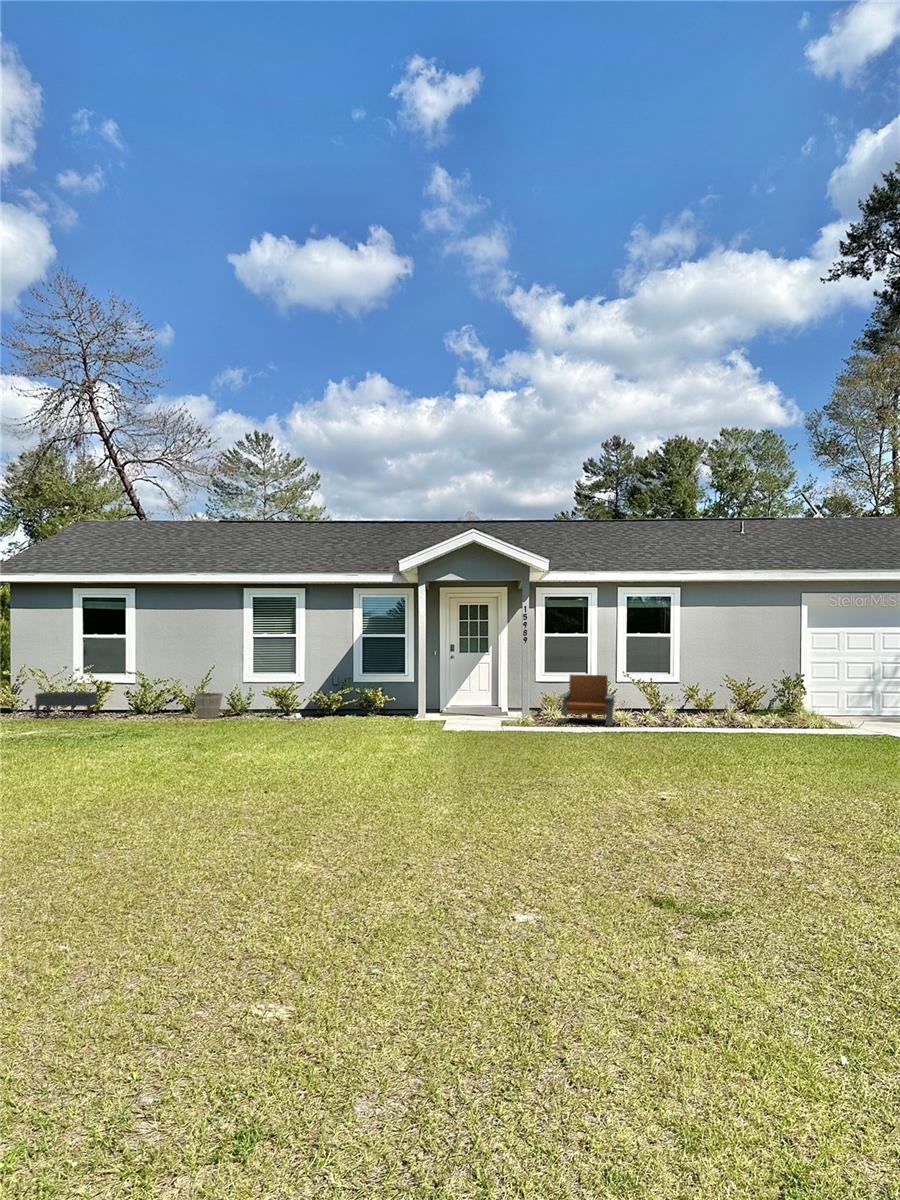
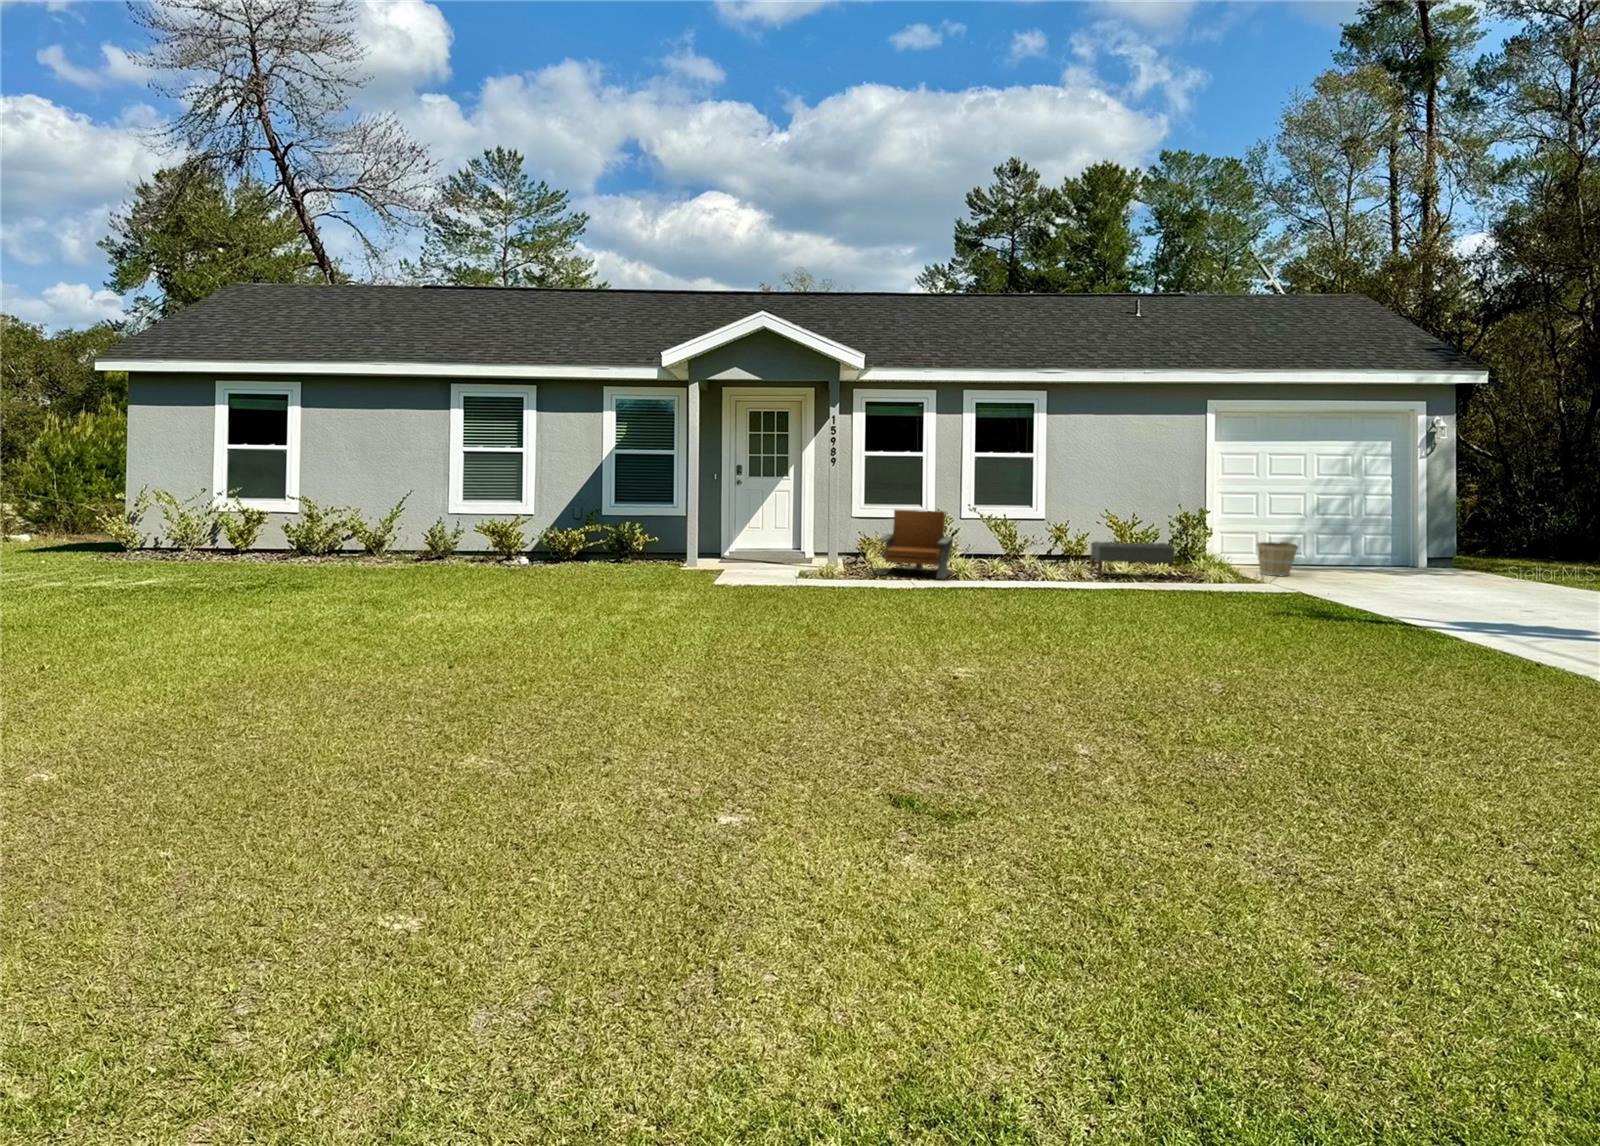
bench: present [35,692,99,718] -> present [1090,541,1175,579]
wooden bucket: present [194,693,223,718] -> present [1257,542,1298,576]

